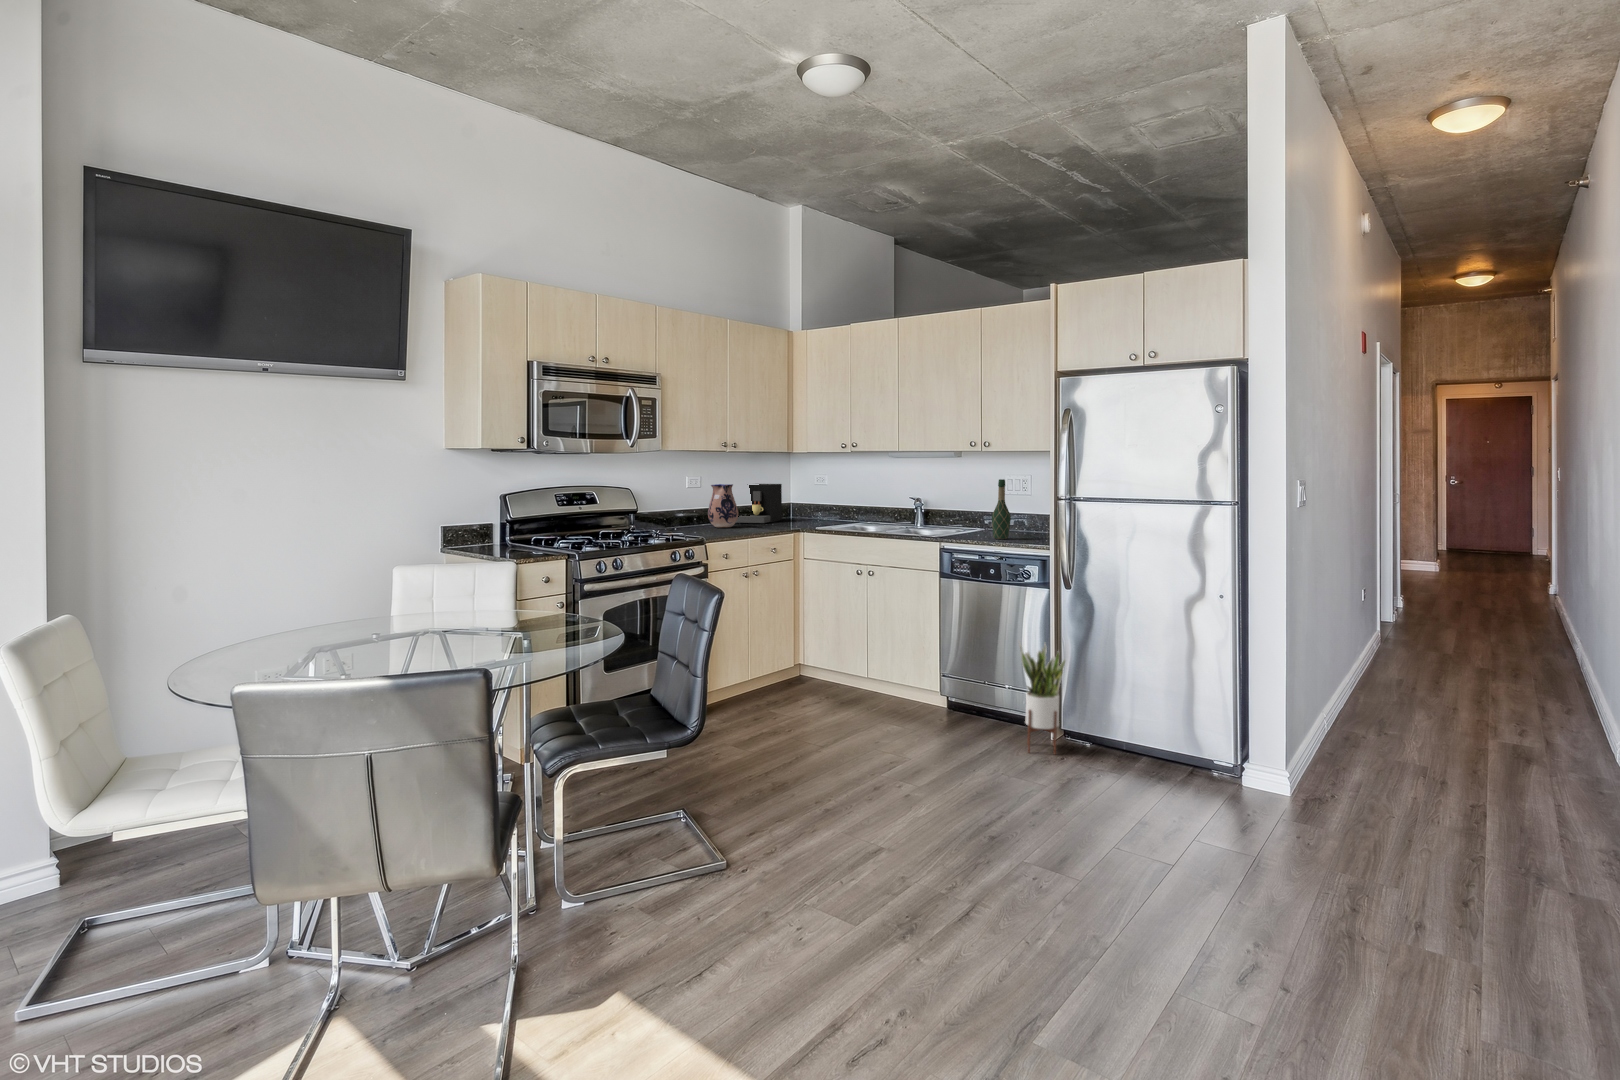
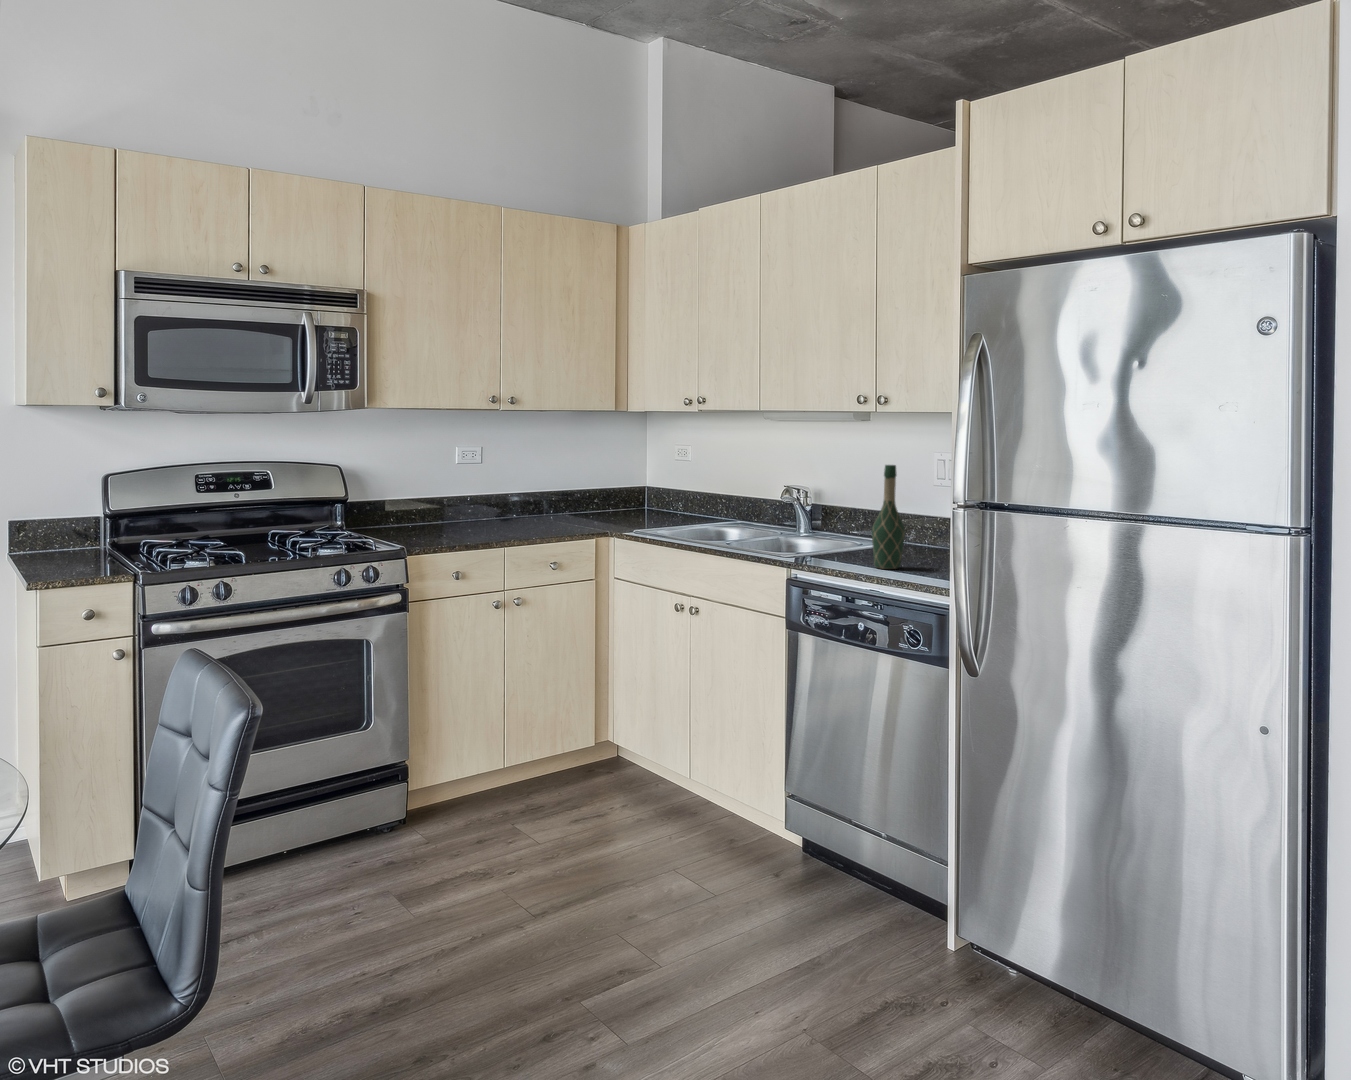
ceramic pitcher: present [708,484,738,528] -> none [470,462,517,528]
coffee maker: present [737,484,782,523] -> none [538,462,617,522]
potted plant: present [1019,642,1066,754] -> none [878,758,957,979]

